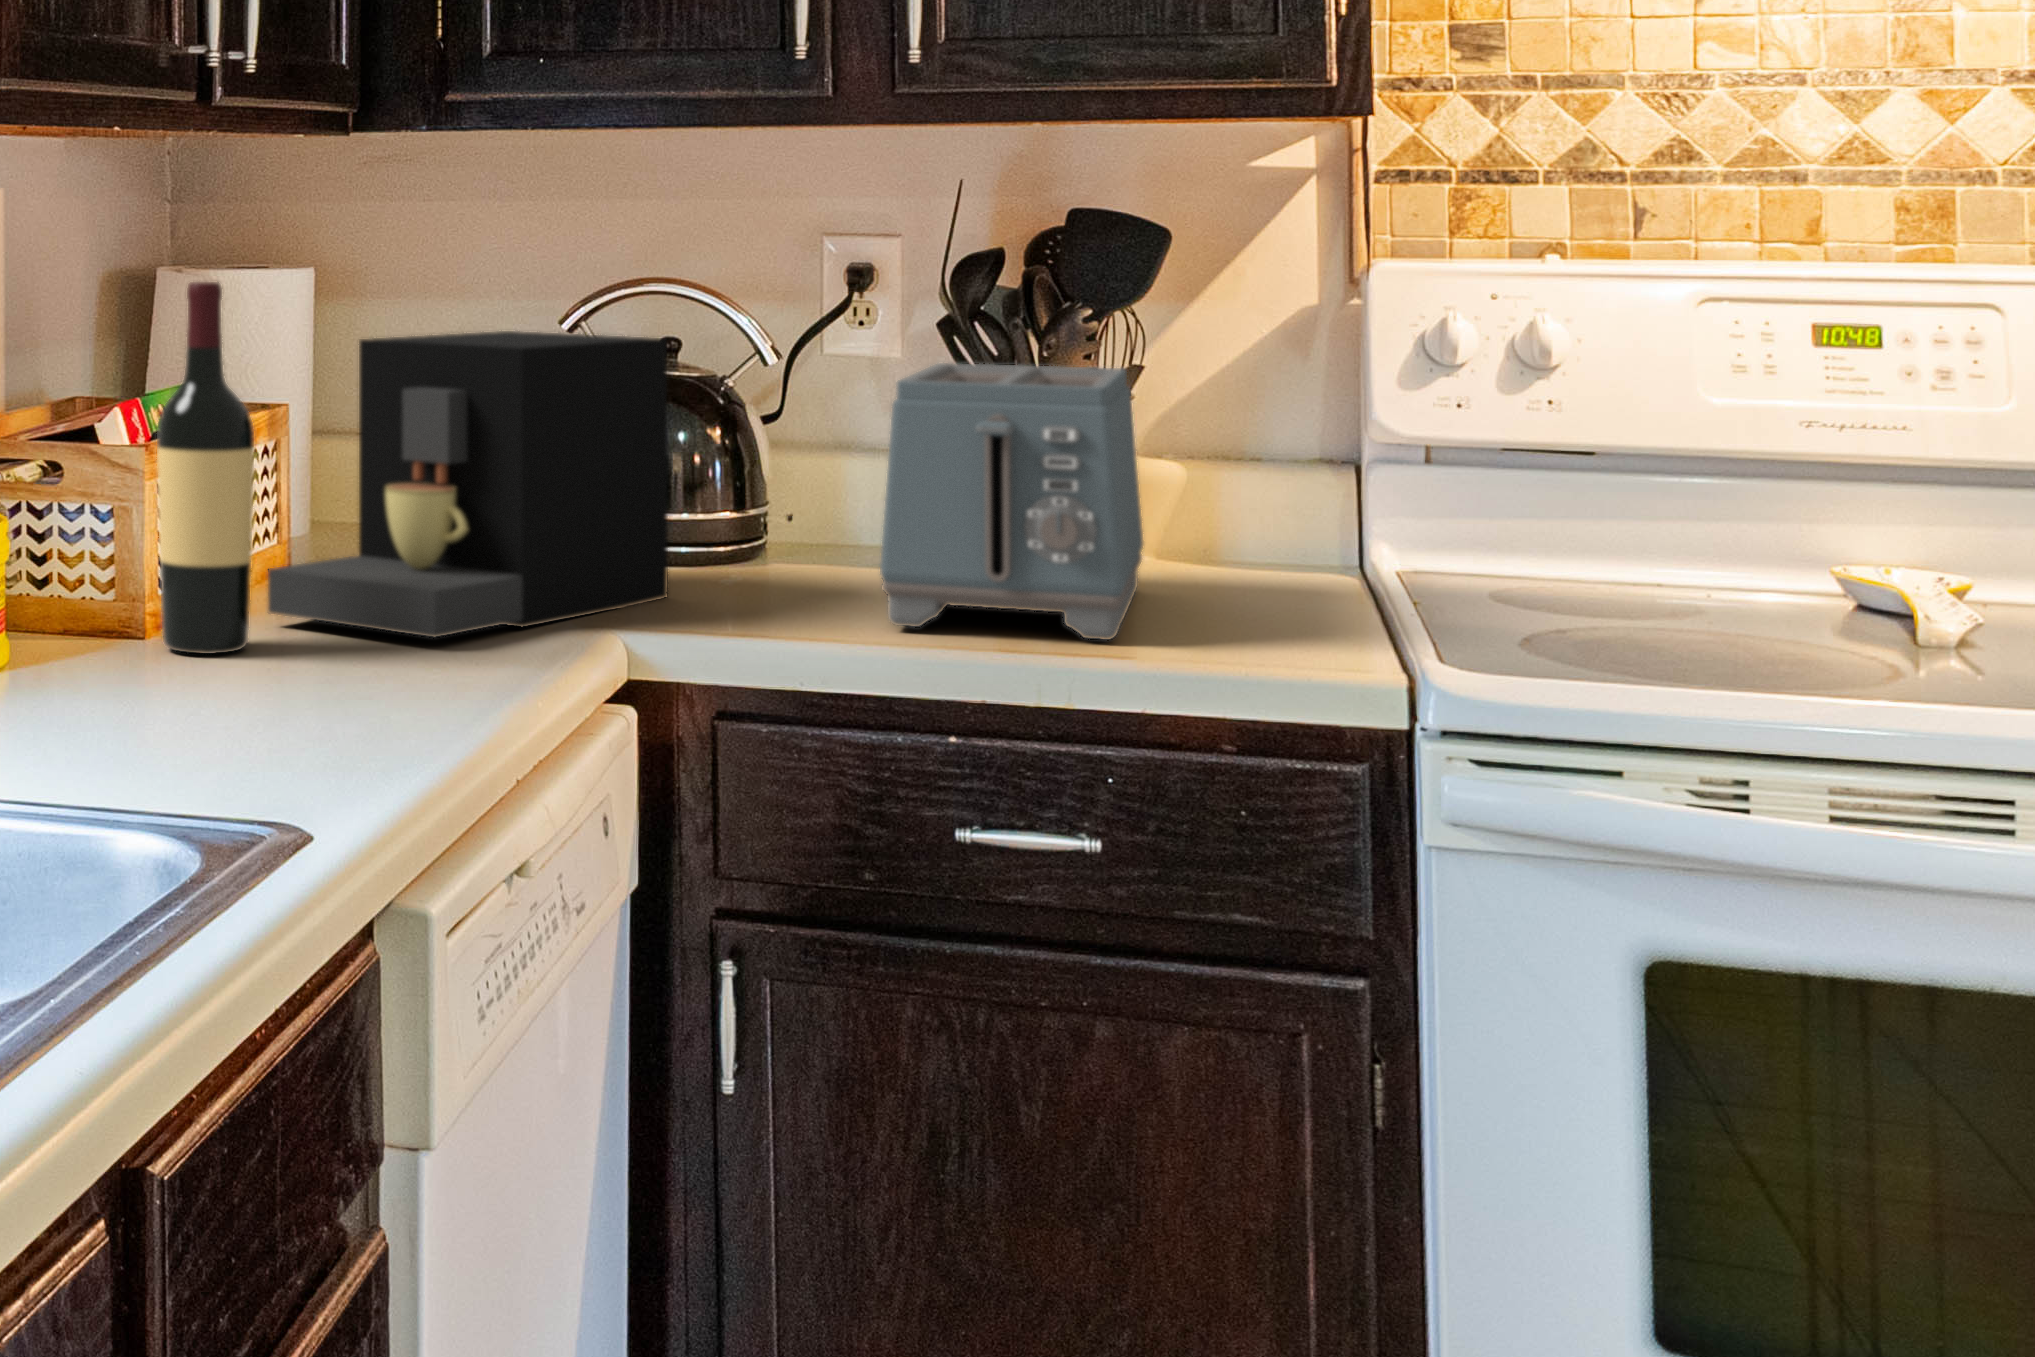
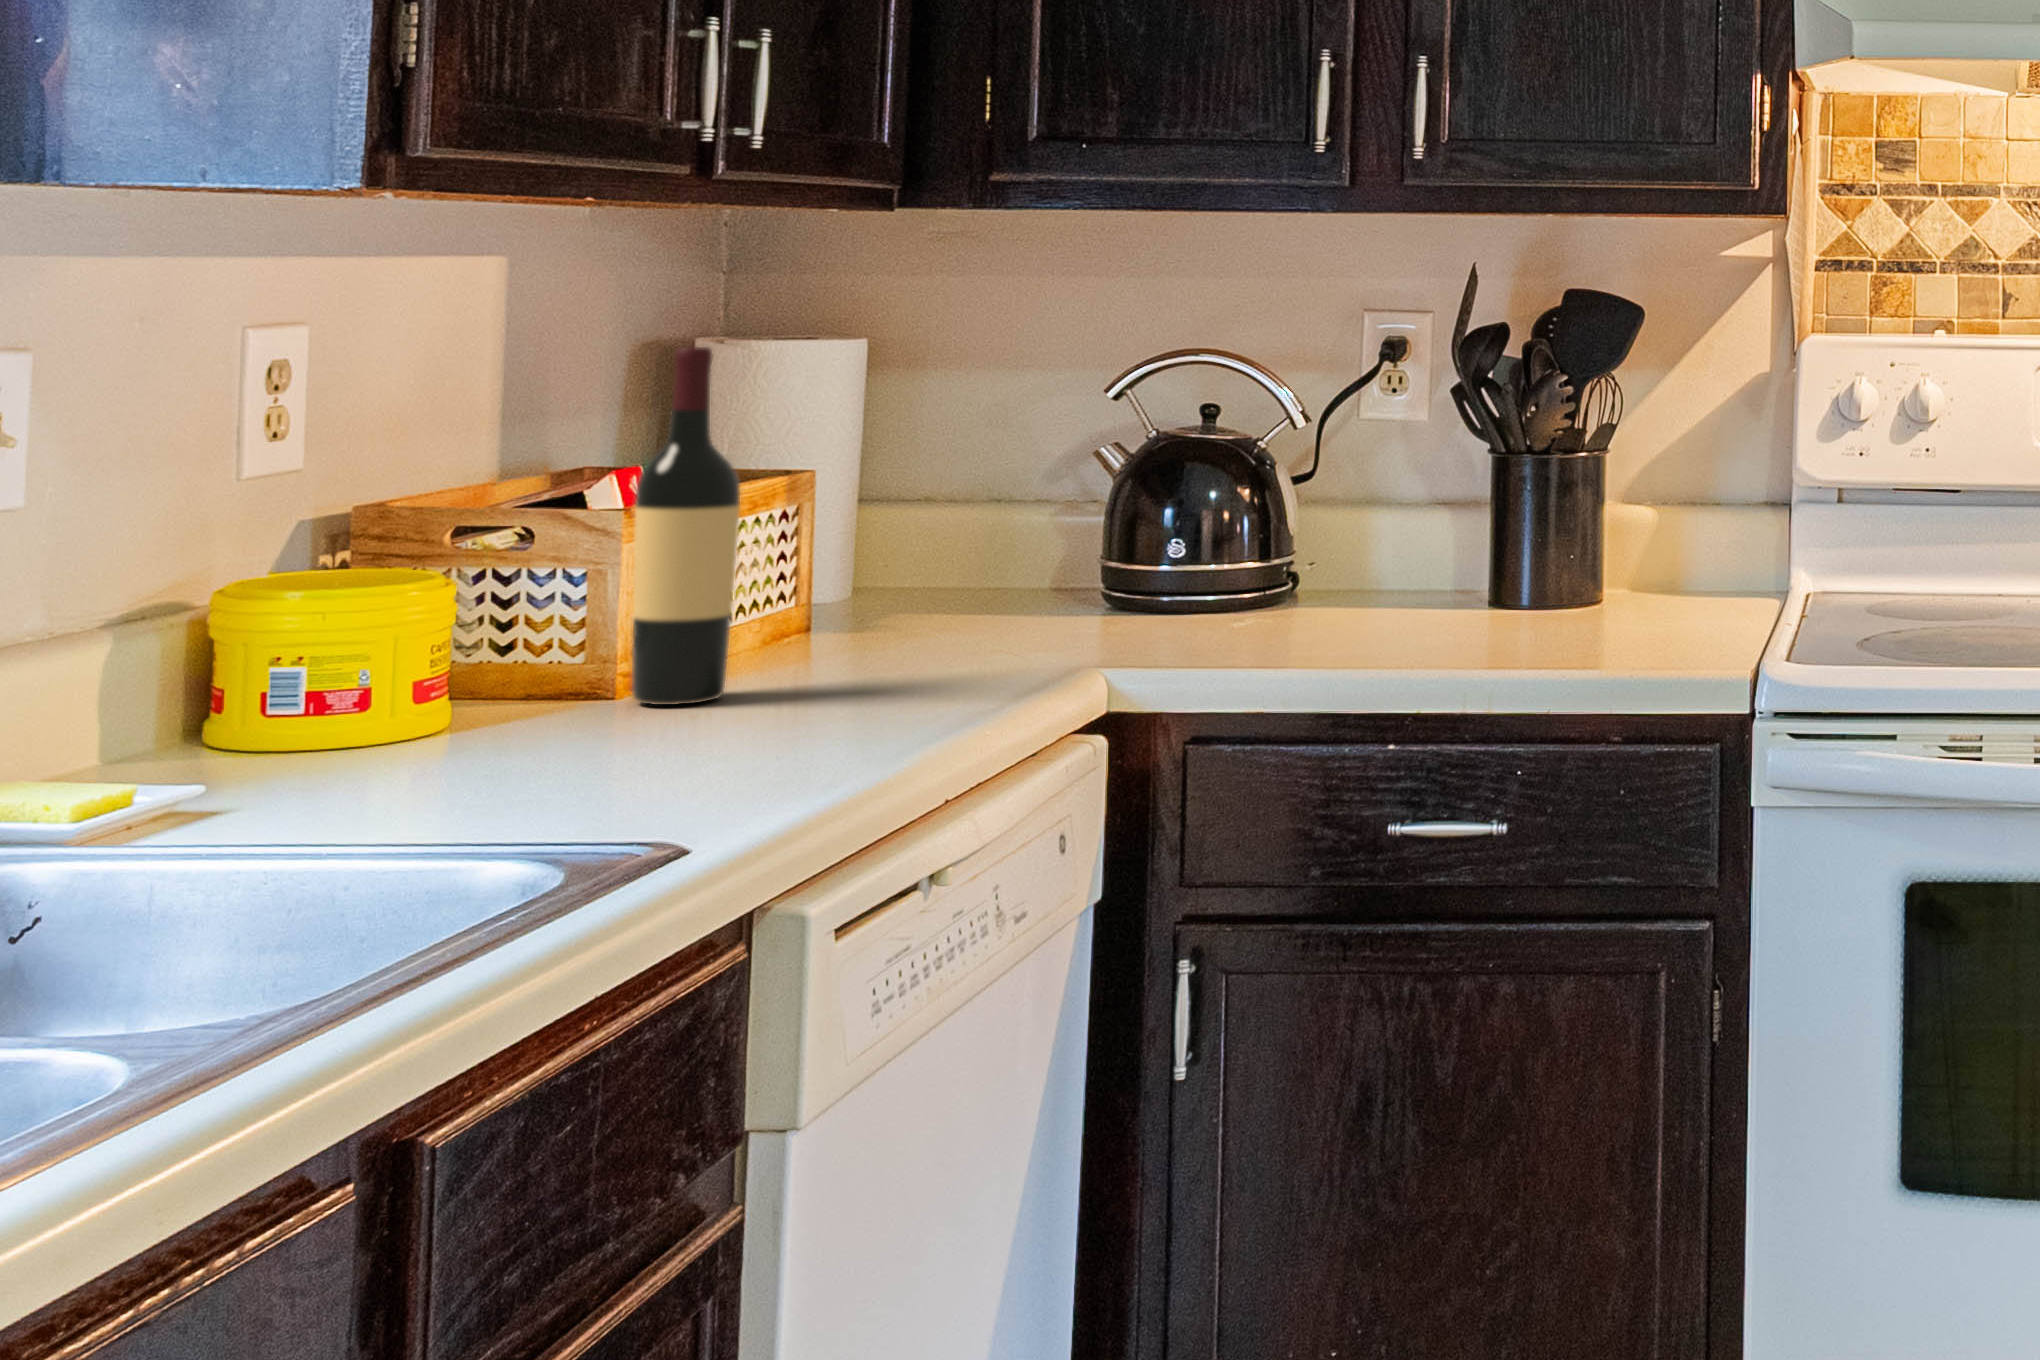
coffee maker: present [268,331,668,637] -> none [759,396,1186,679]
toaster: present [880,363,1143,640] -> none [1350,423,1603,654]

